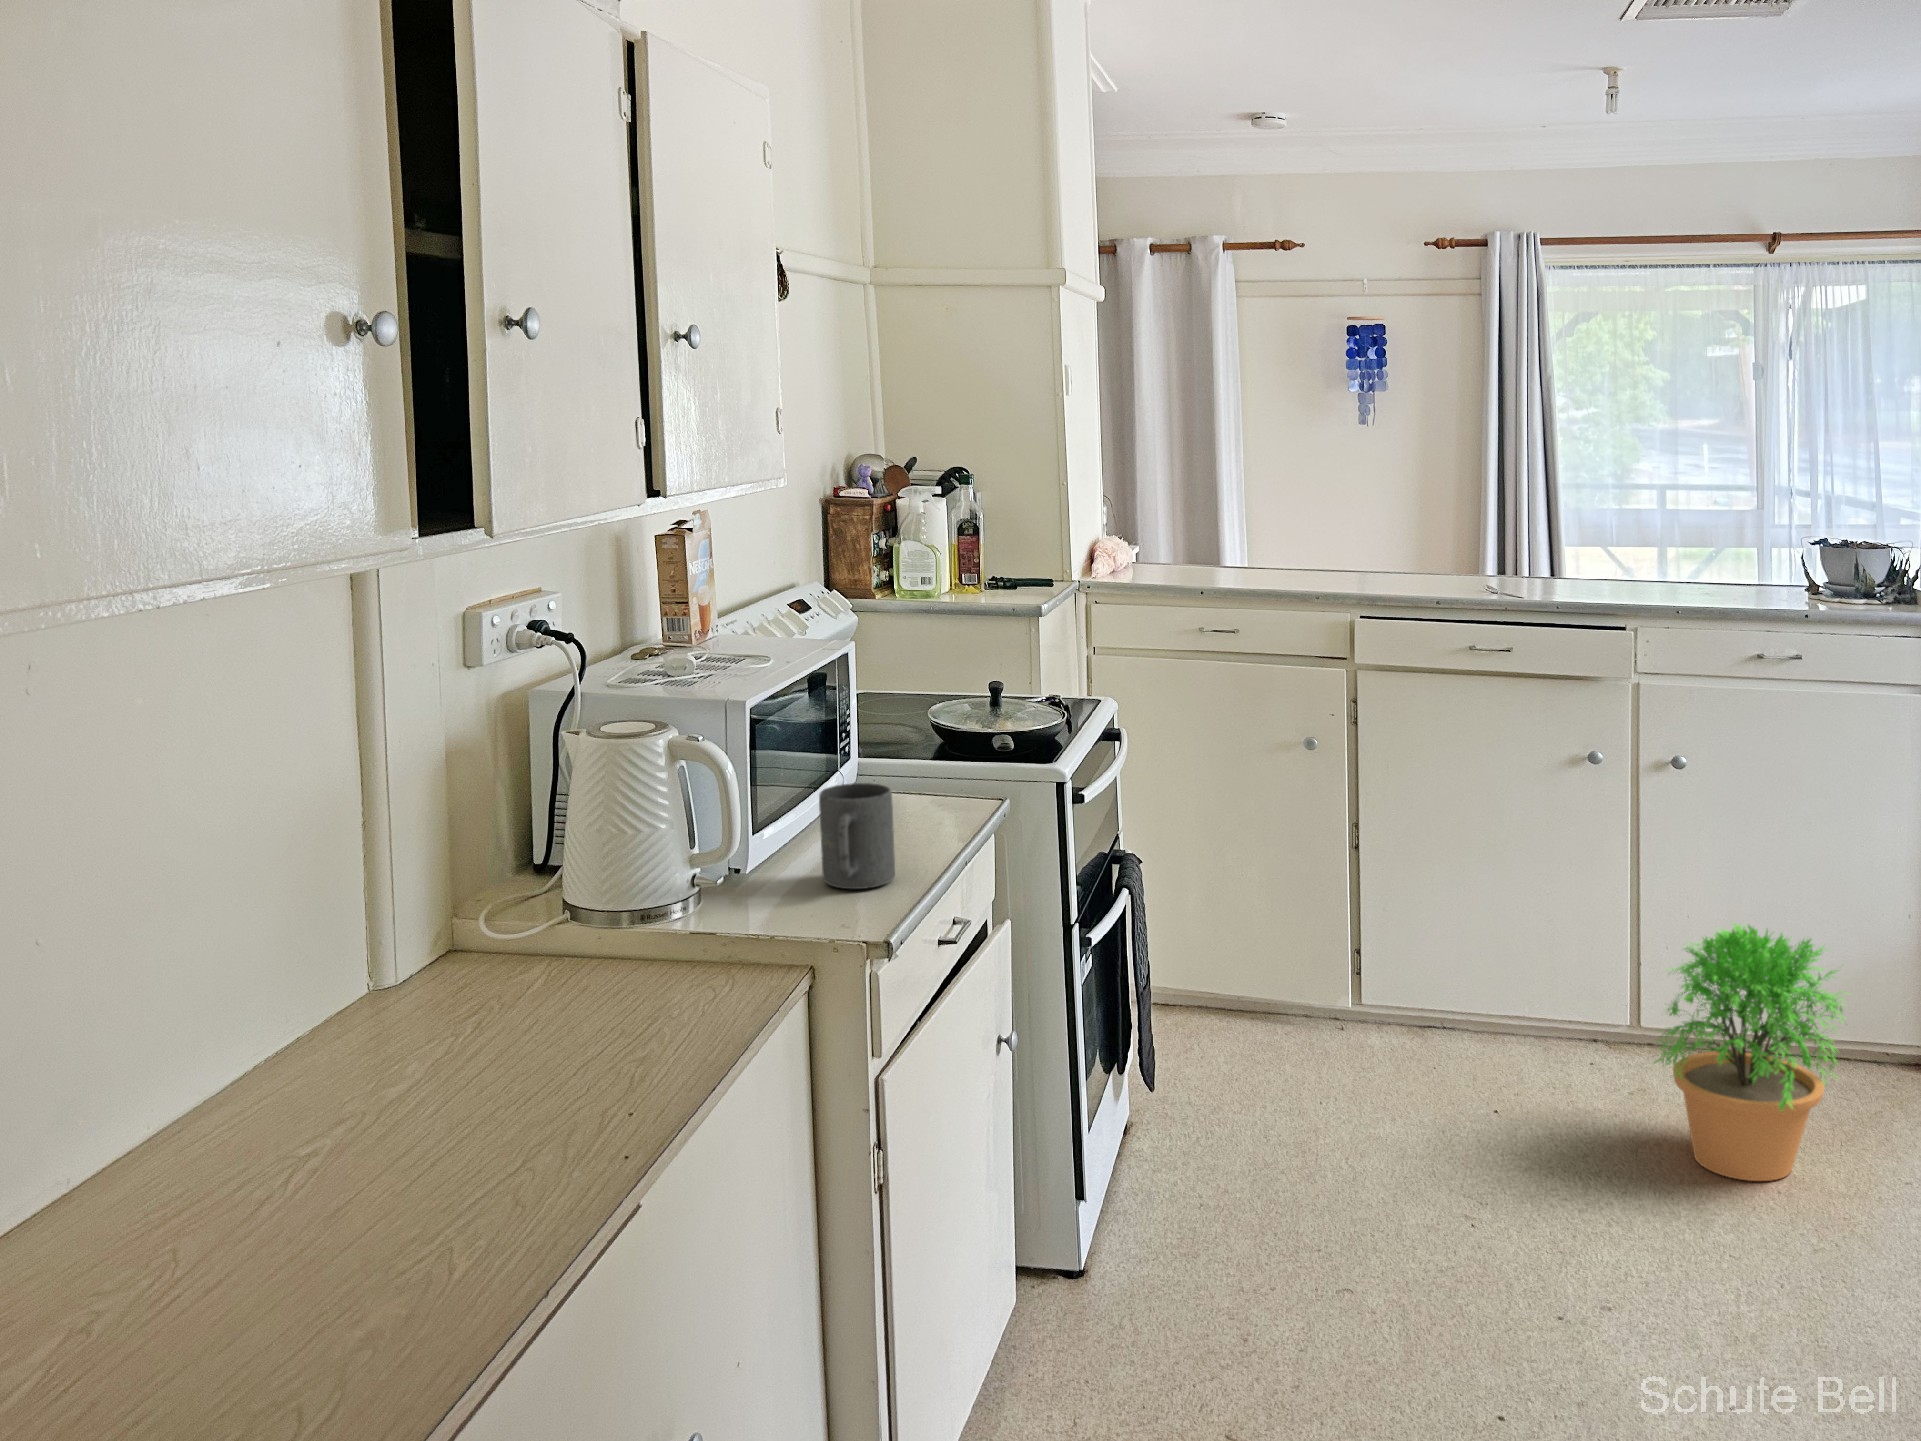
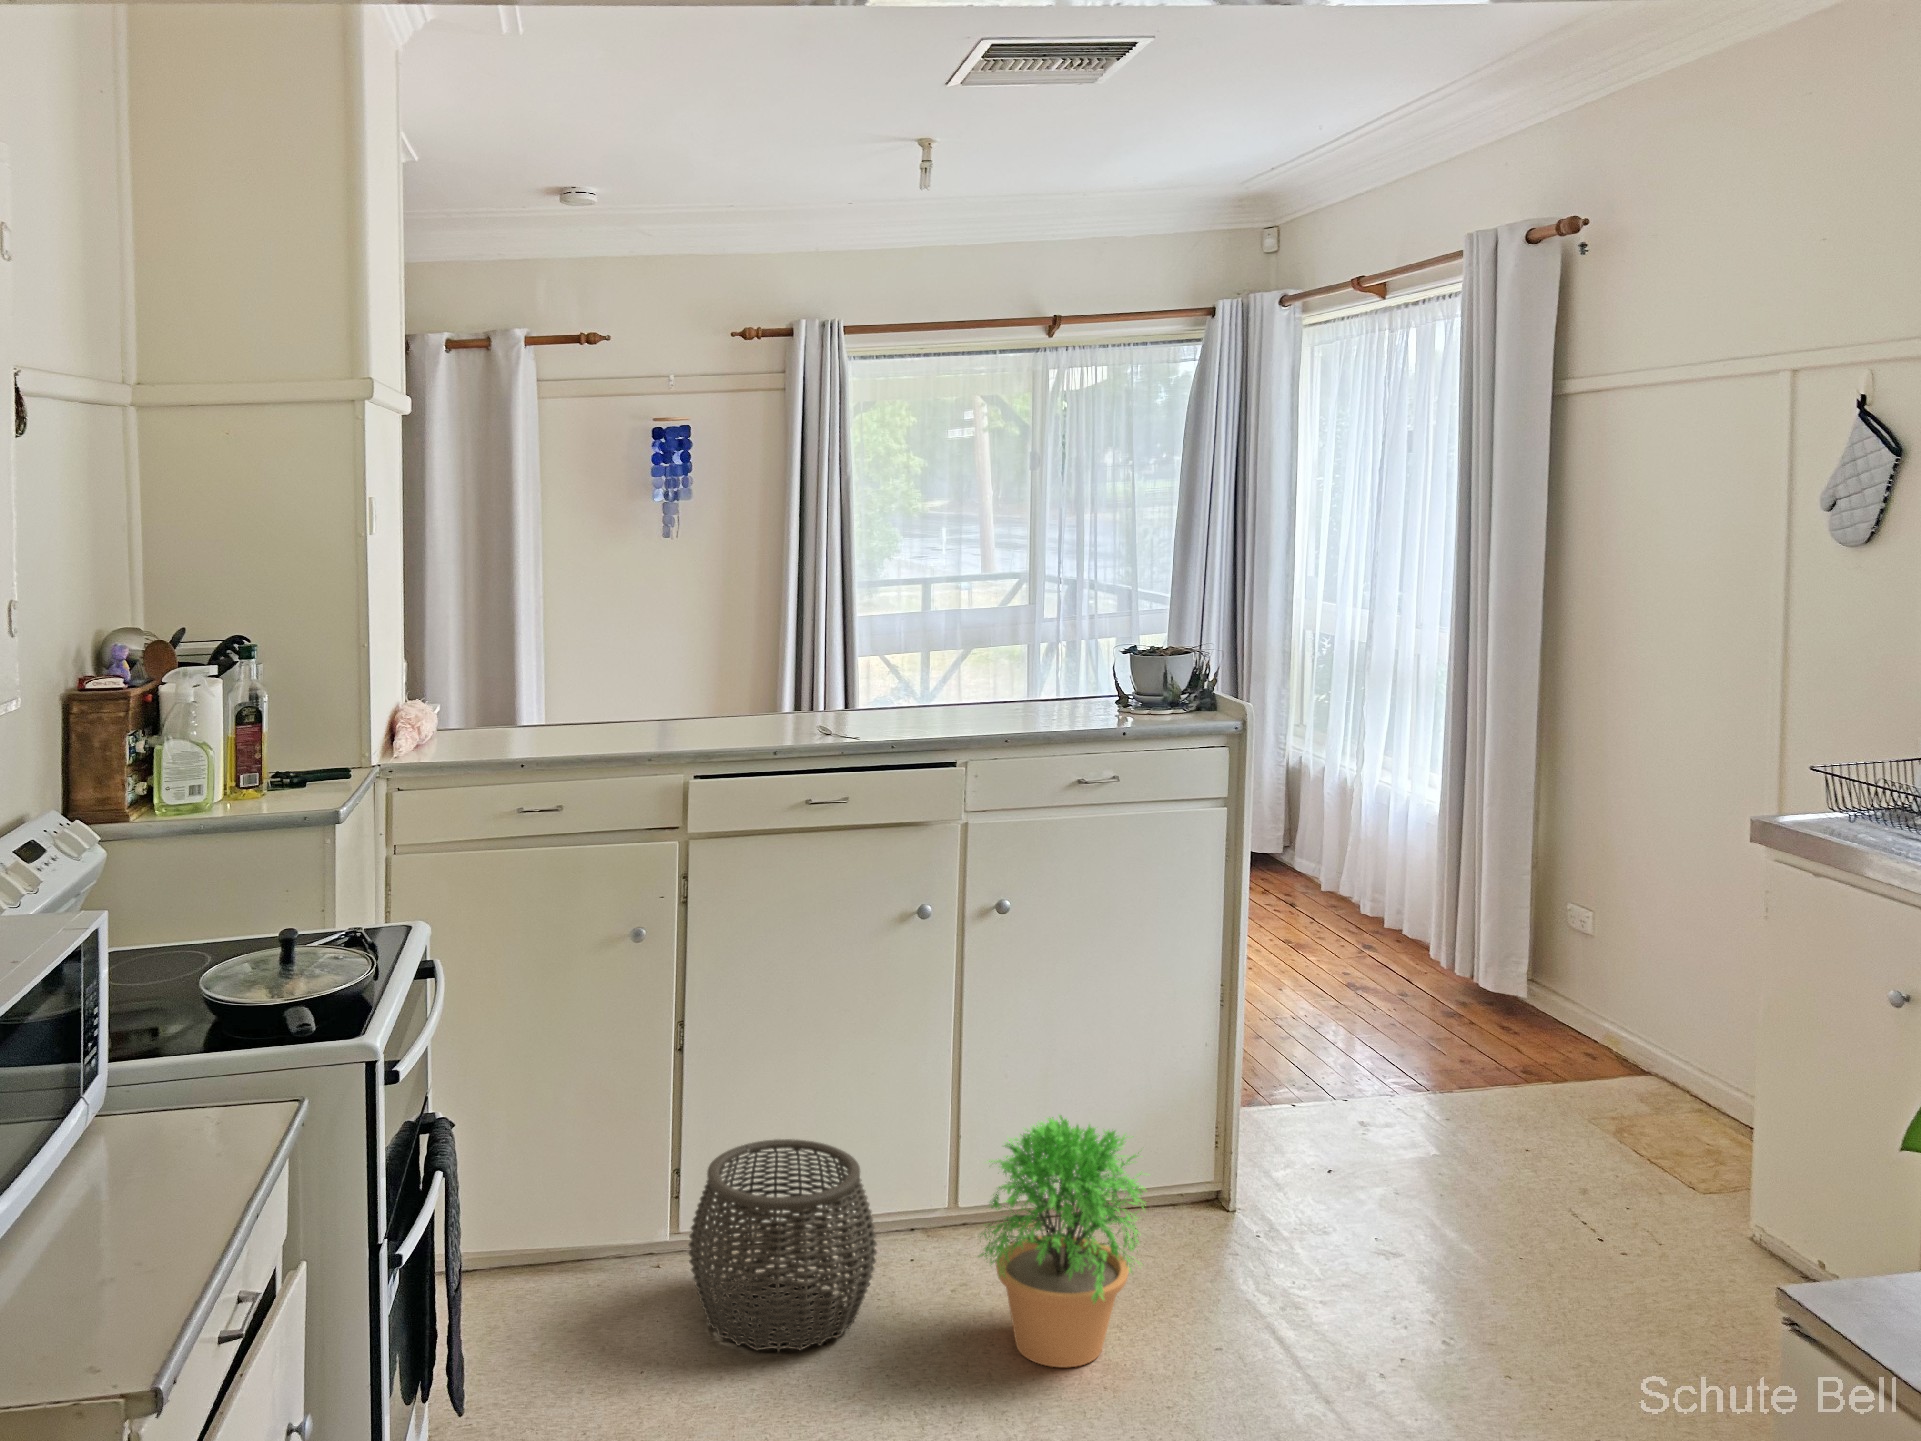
mug: present [819,783,895,889] -> none [79,1146,179,1283]
woven basket: none [1355,938,1546,1135] -> present [689,1139,877,1352]

